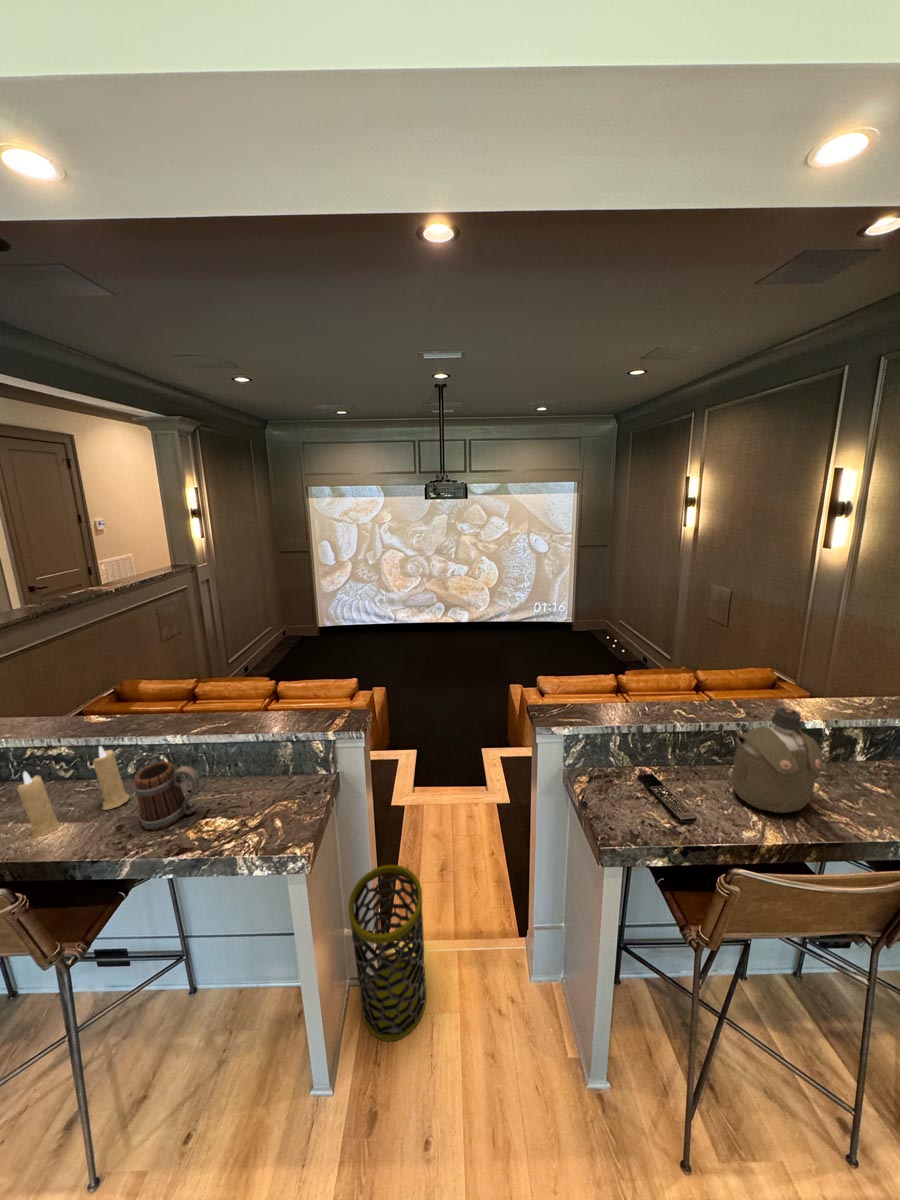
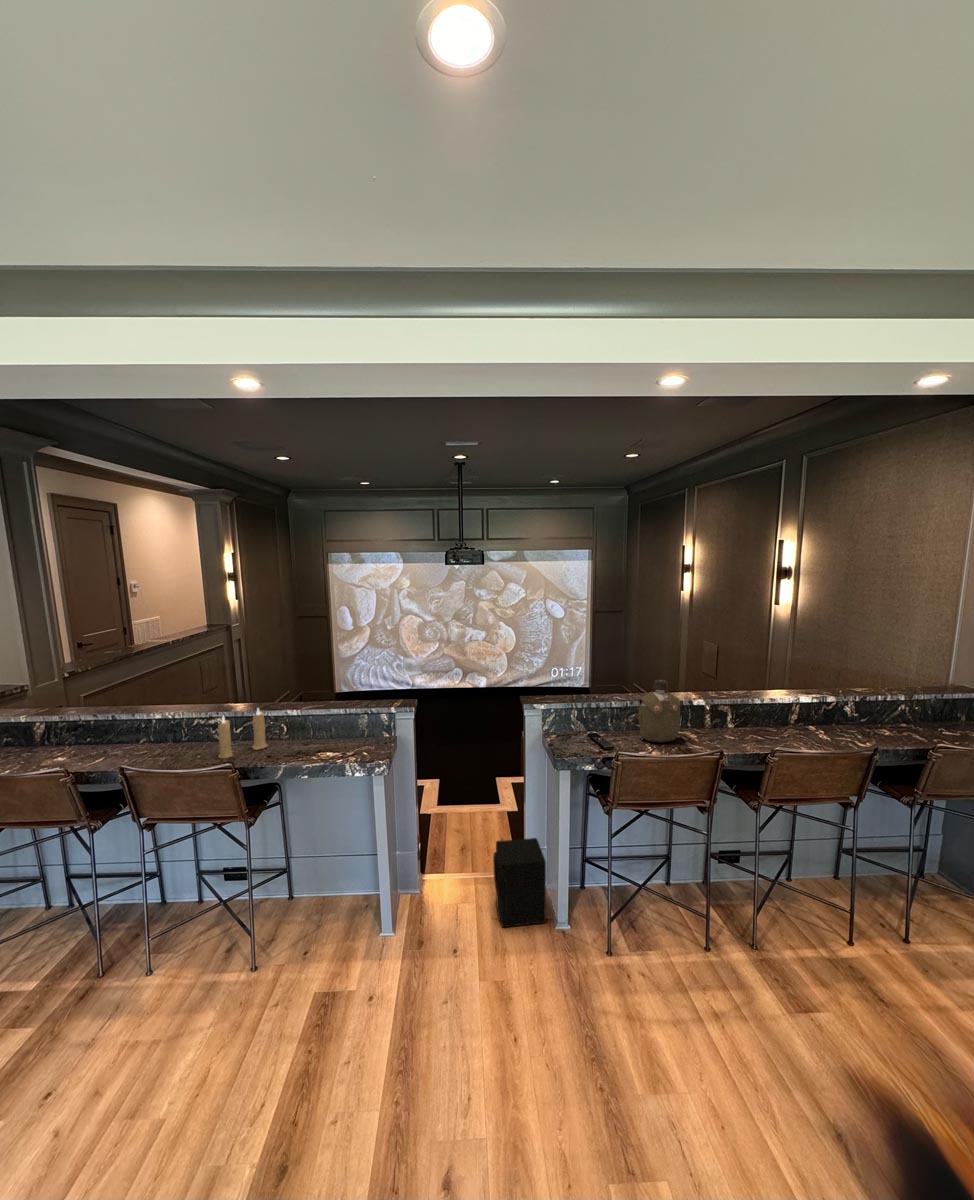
beer mug: present [135,761,200,830] -> none [283,716,319,755]
trash can: present [349,865,426,1041] -> none [402,809,452,931]
speaker: none [484,903,566,1040] -> present [493,838,546,927]

